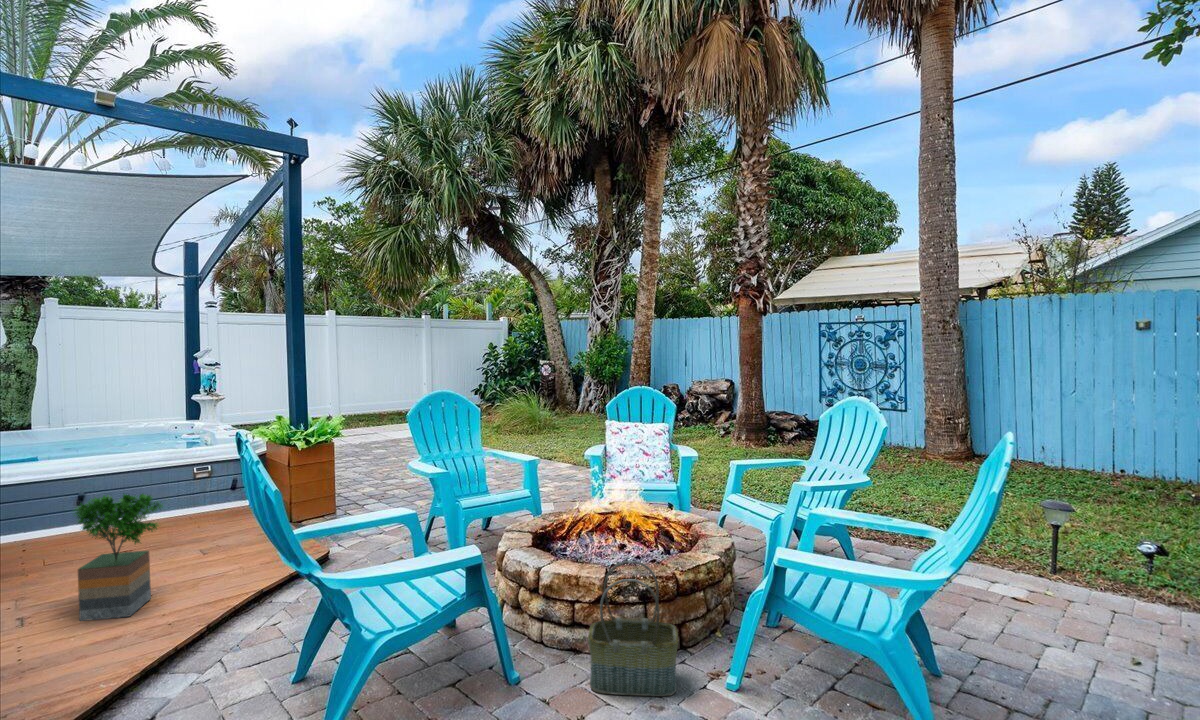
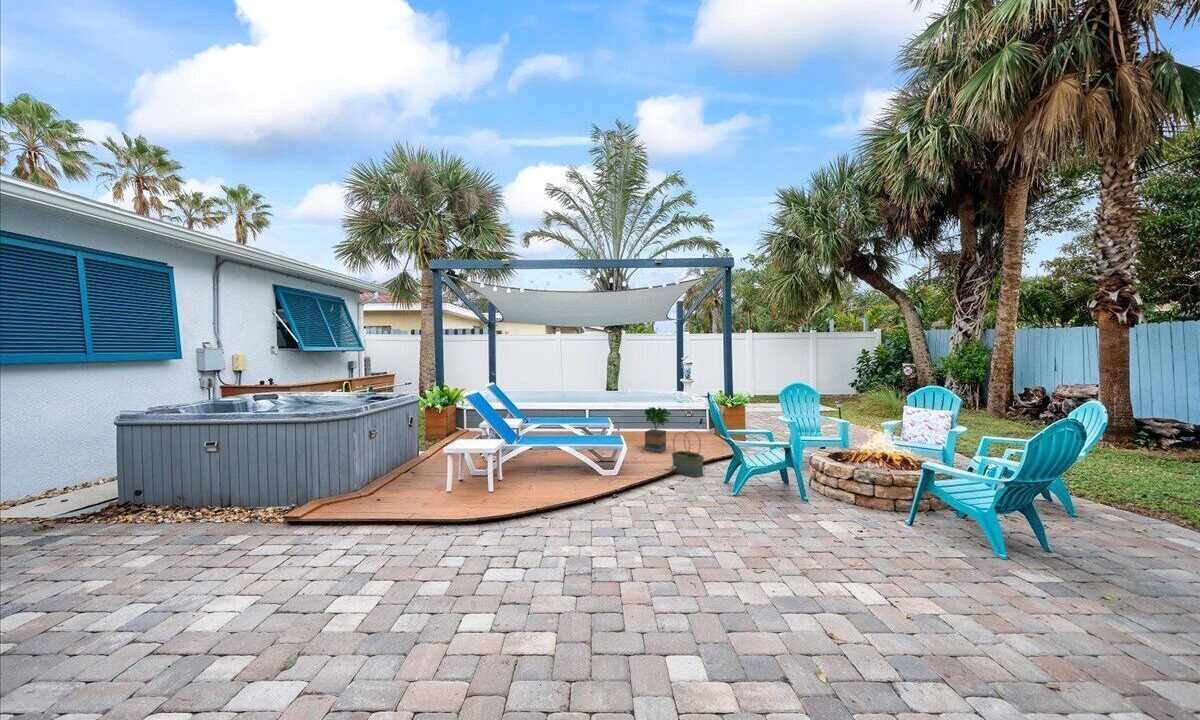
basket: present [588,561,678,696] -> present [672,434,704,477]

